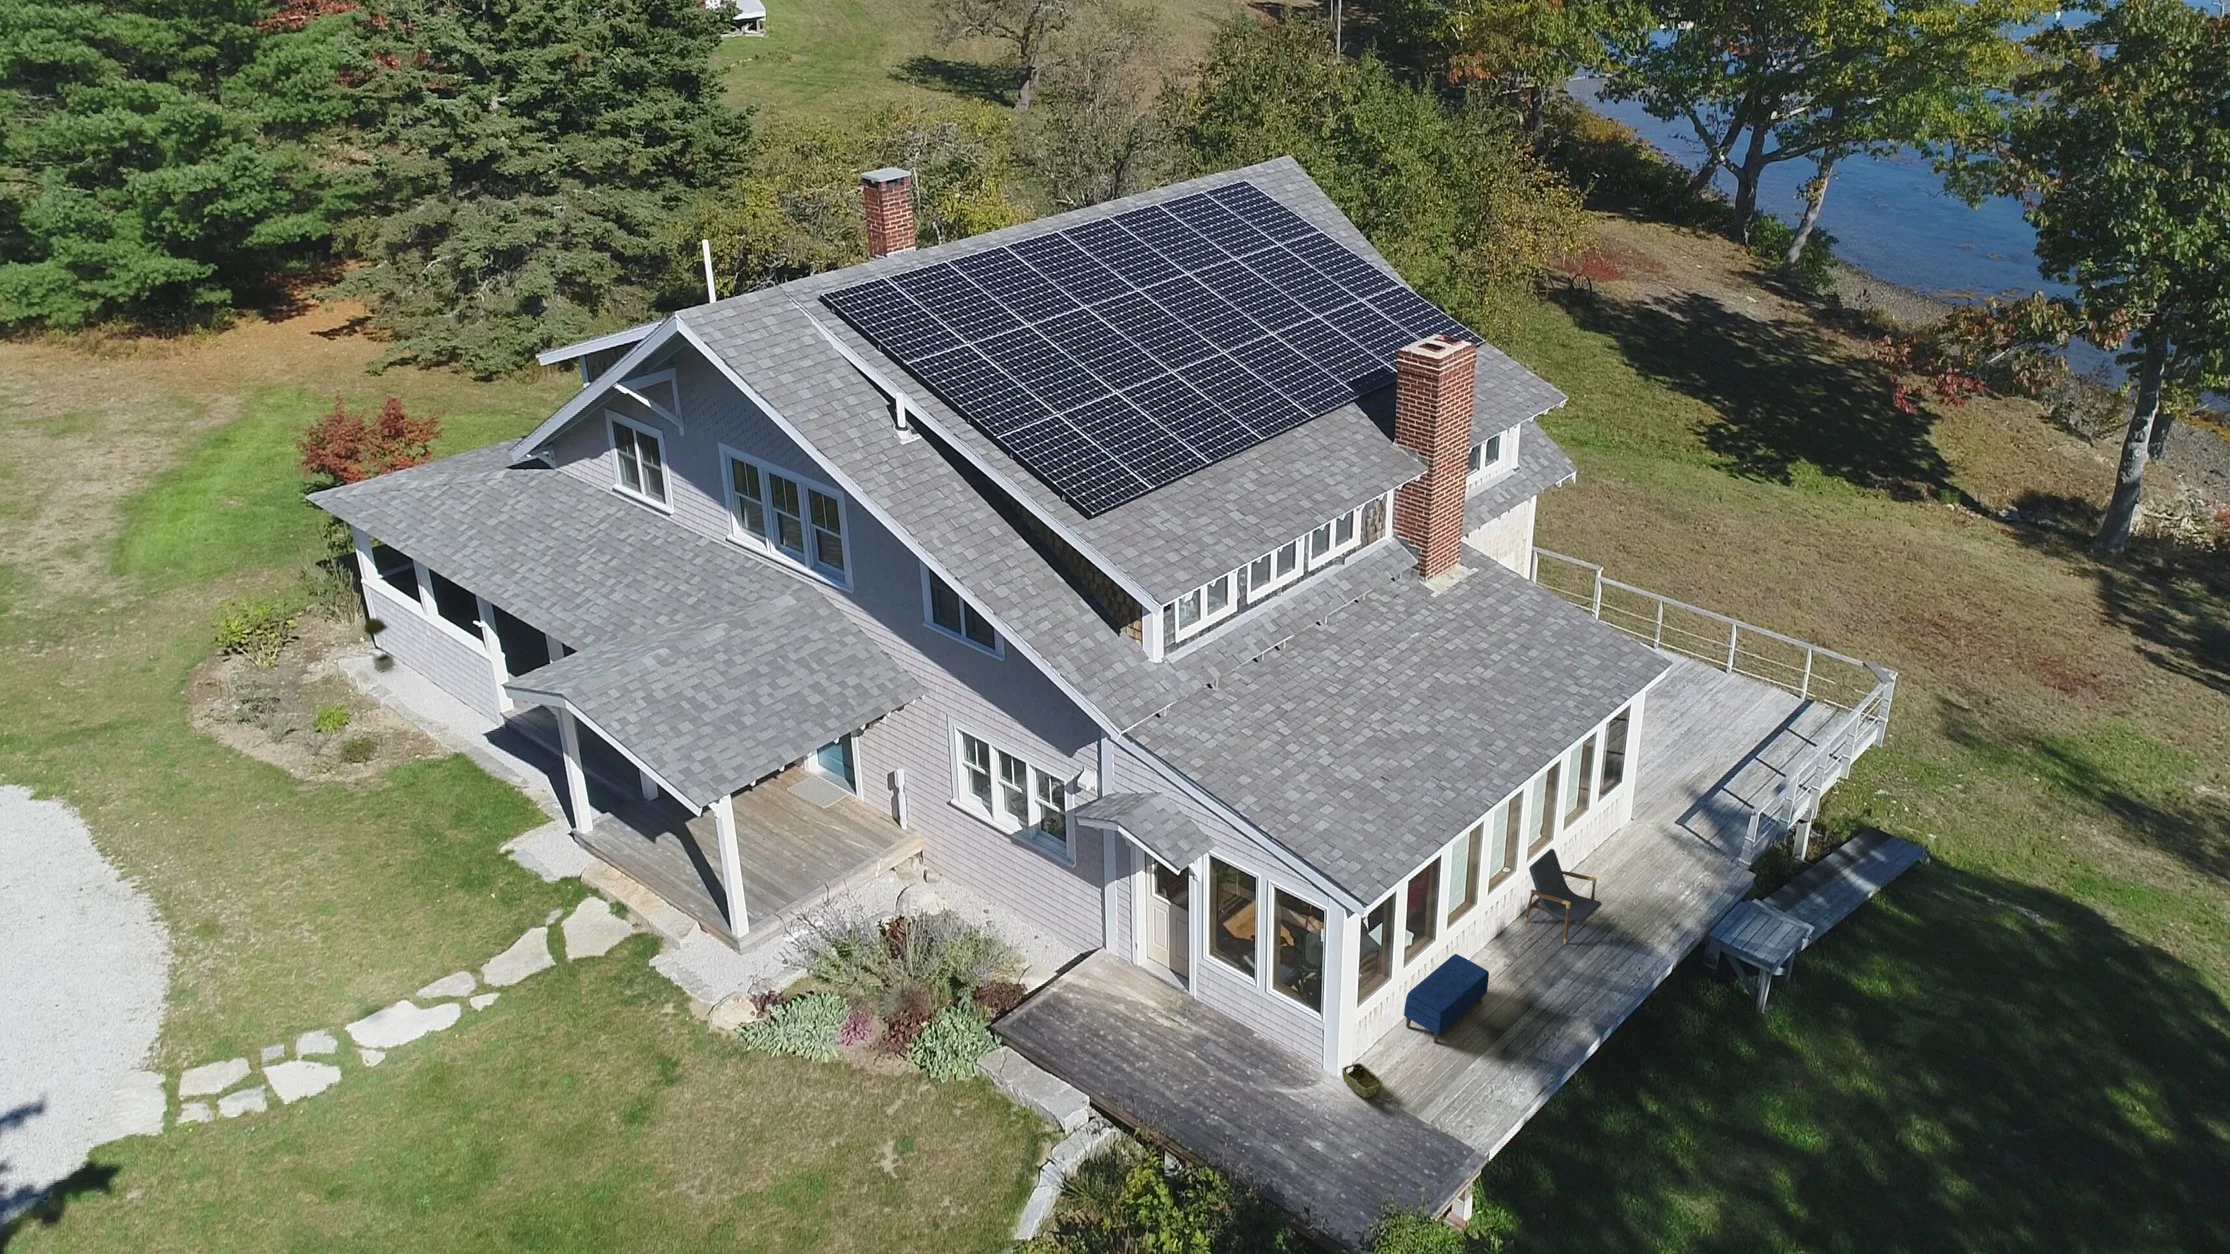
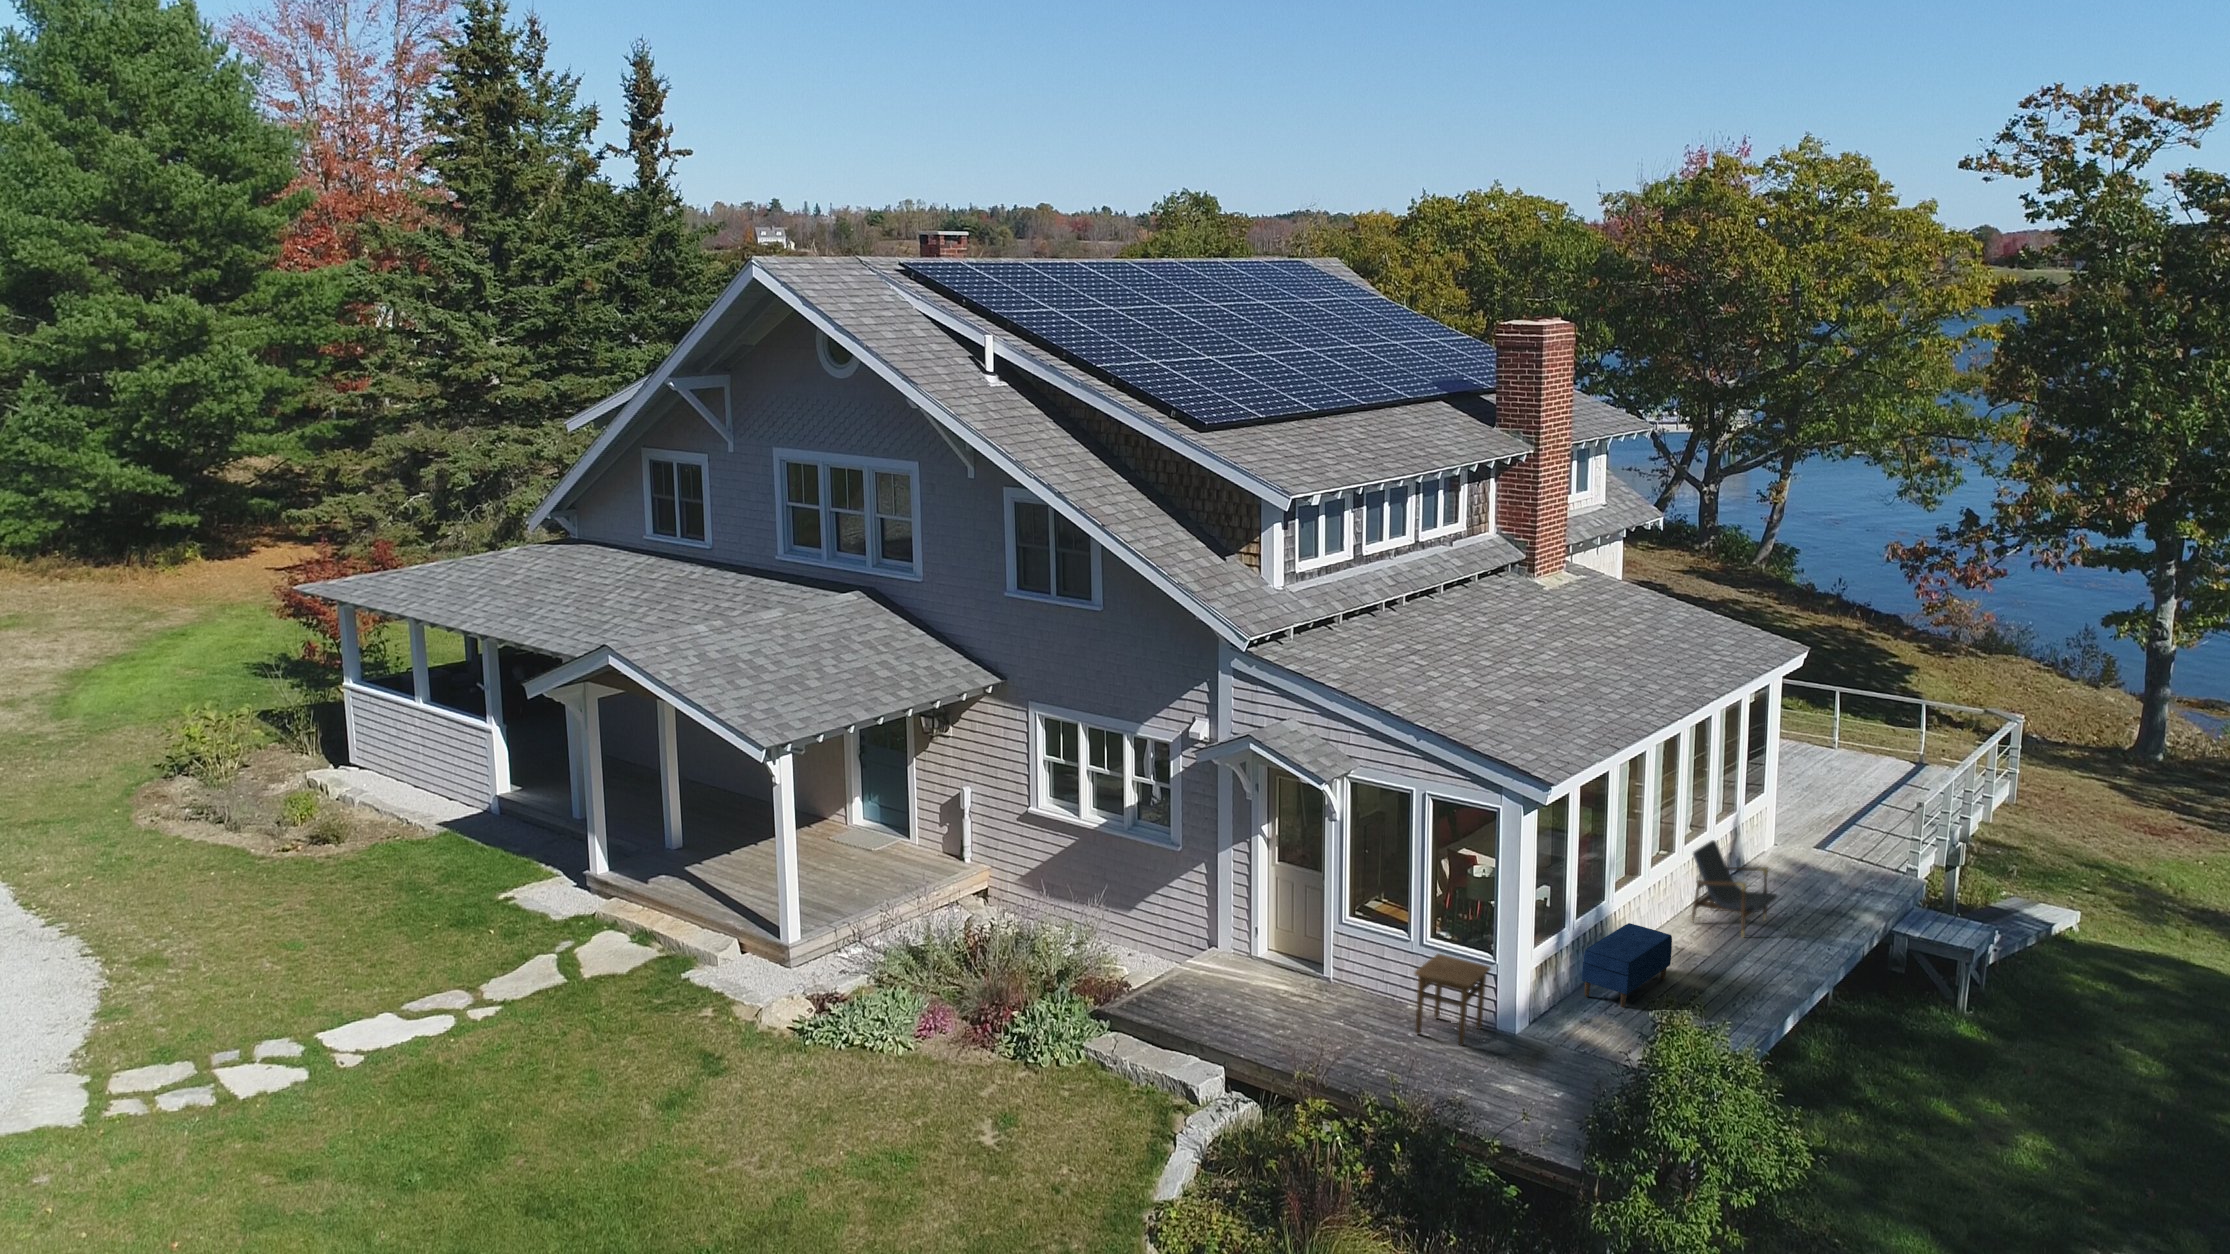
potted tree: present [364,618,395,672] -> none [339,722,369,785]
side table: none [1249,1007,1317,1095] -> present [1415,954,1490,1046]
woven basket: present [1342,1063,1383,1098] -> none [1525,1014,1575,1046]

